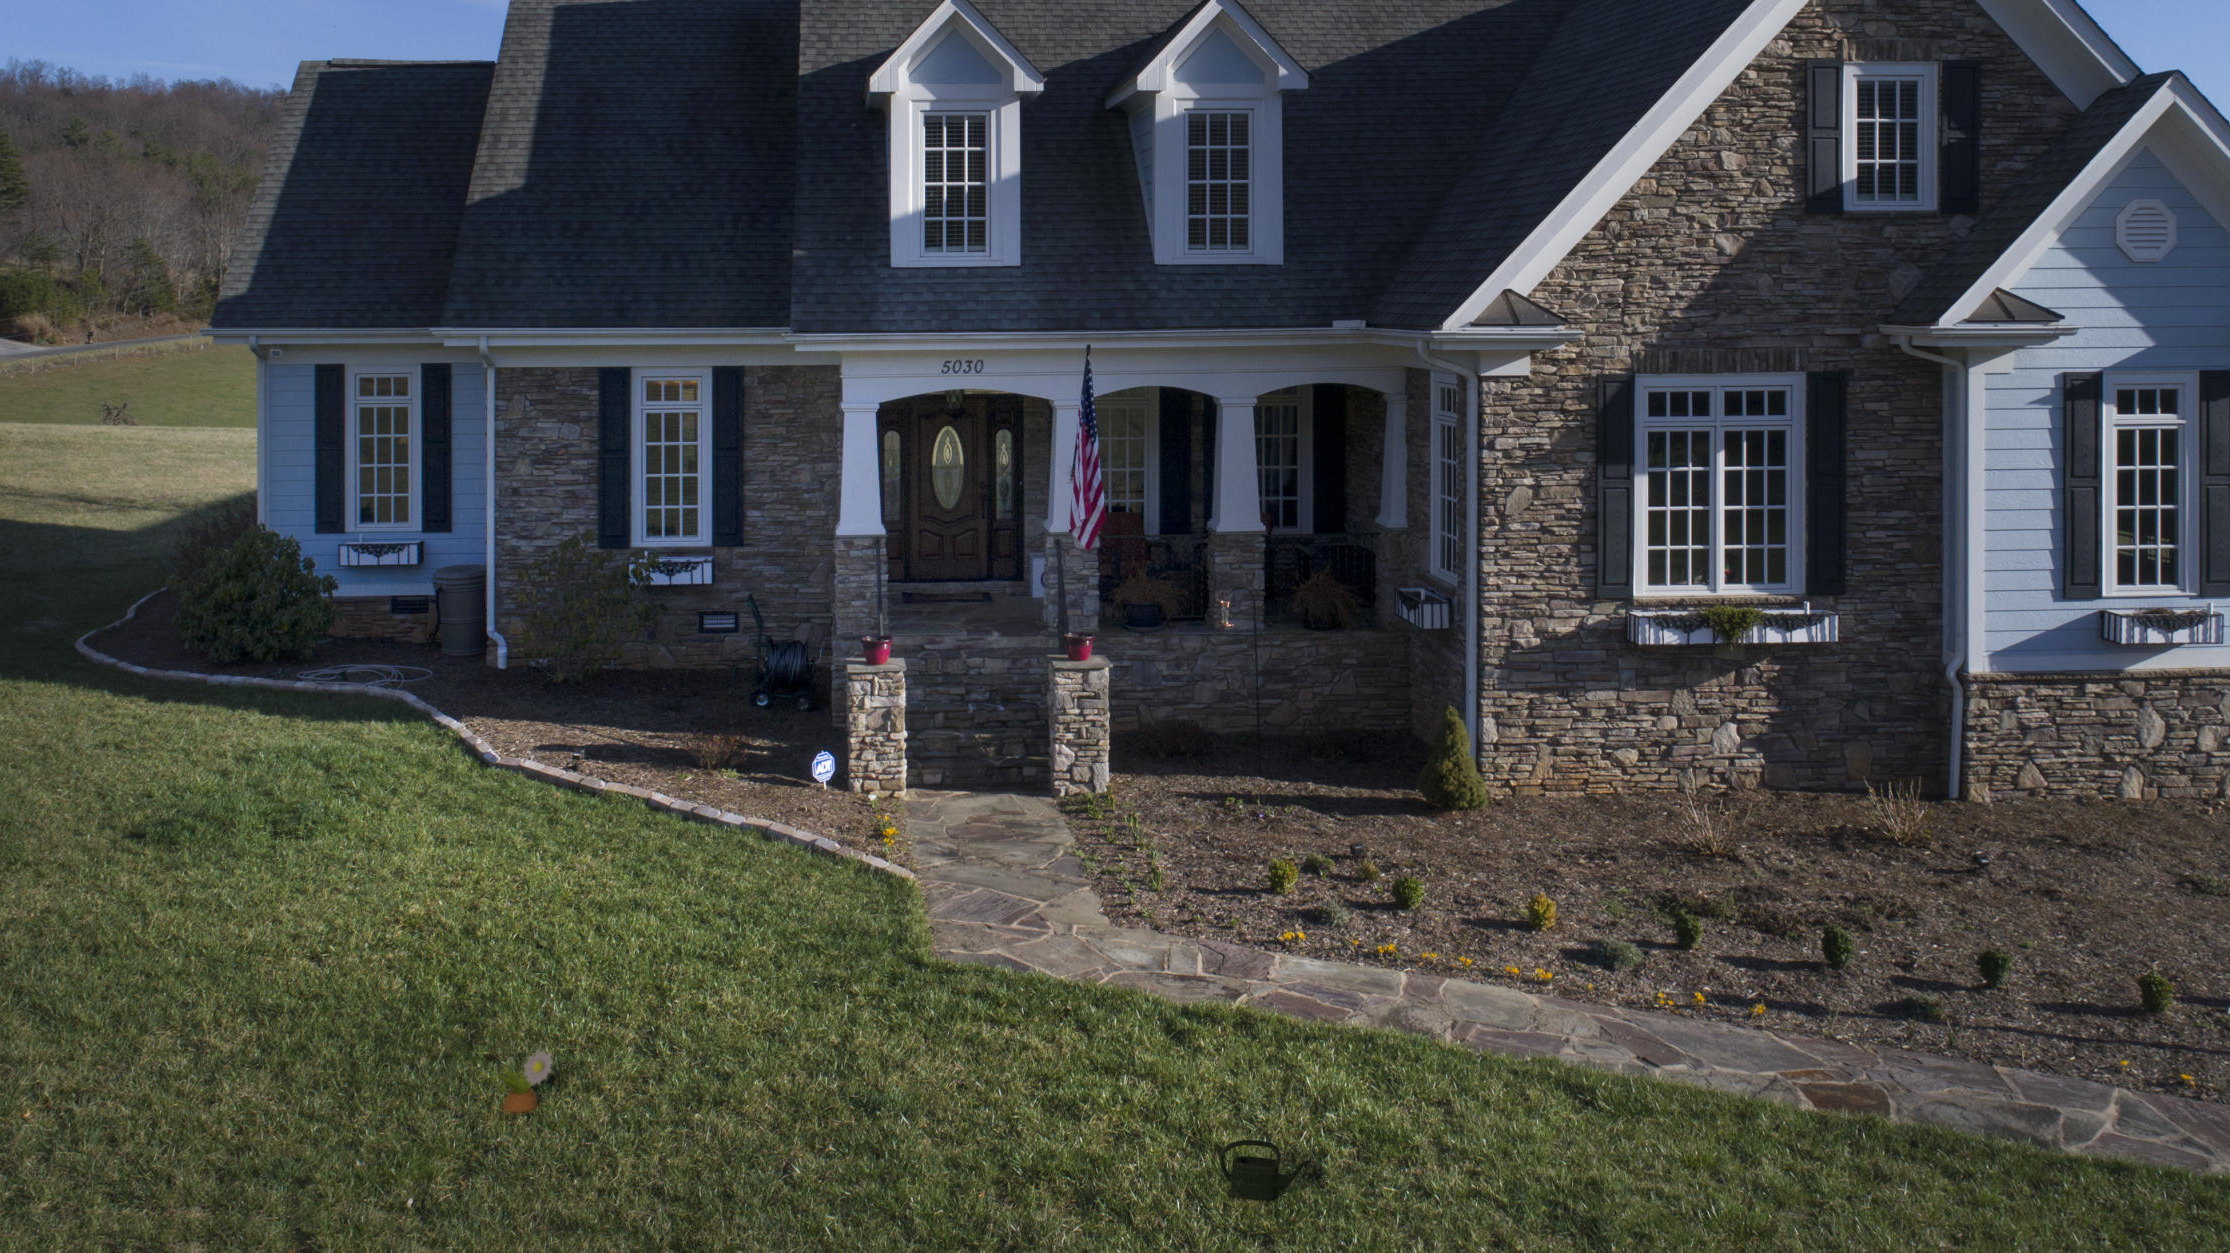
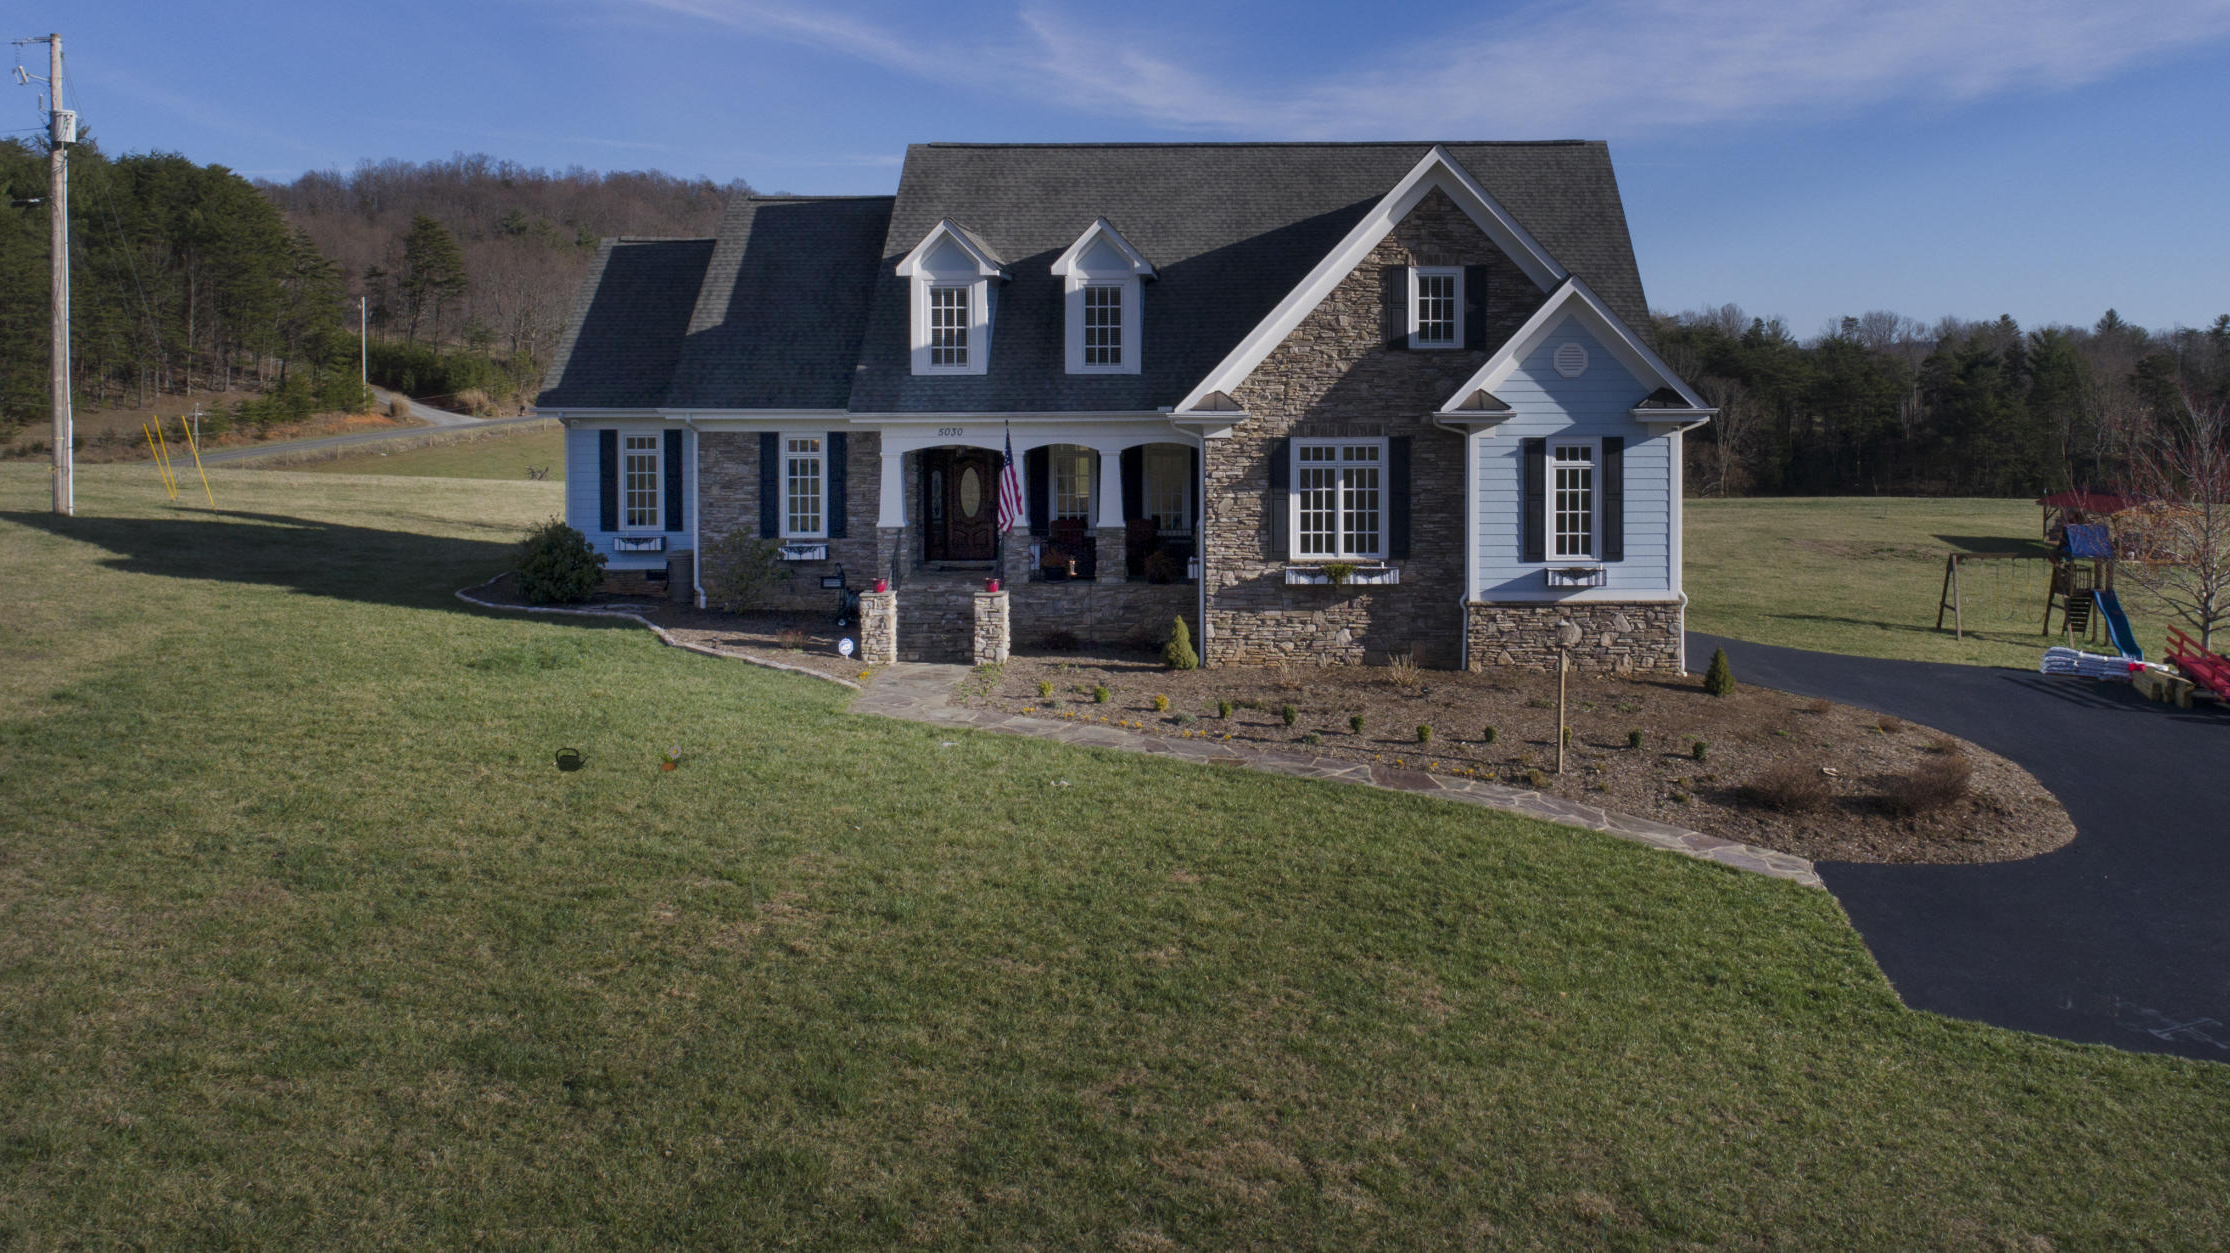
watering can: present [1220,1140,1311,1200] -> present [555,748,590,771]

